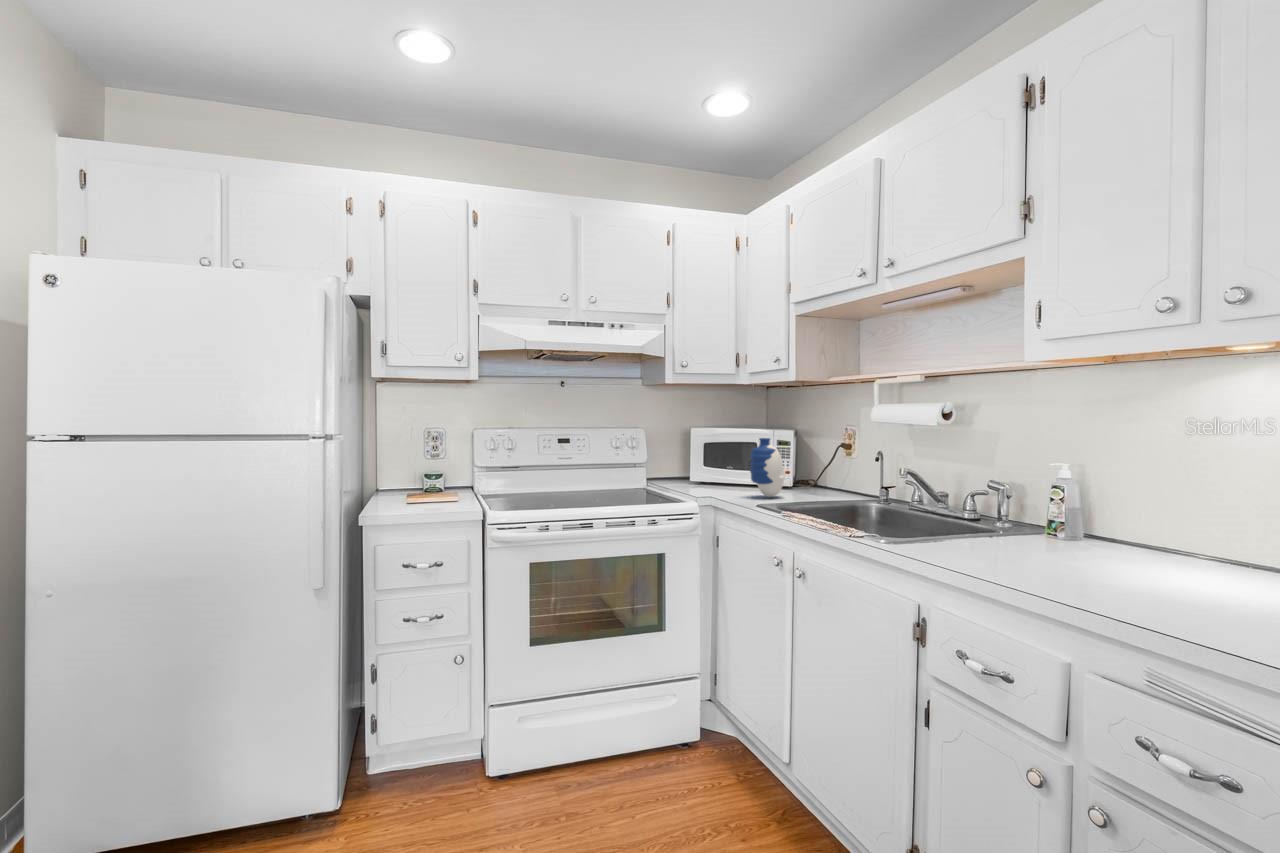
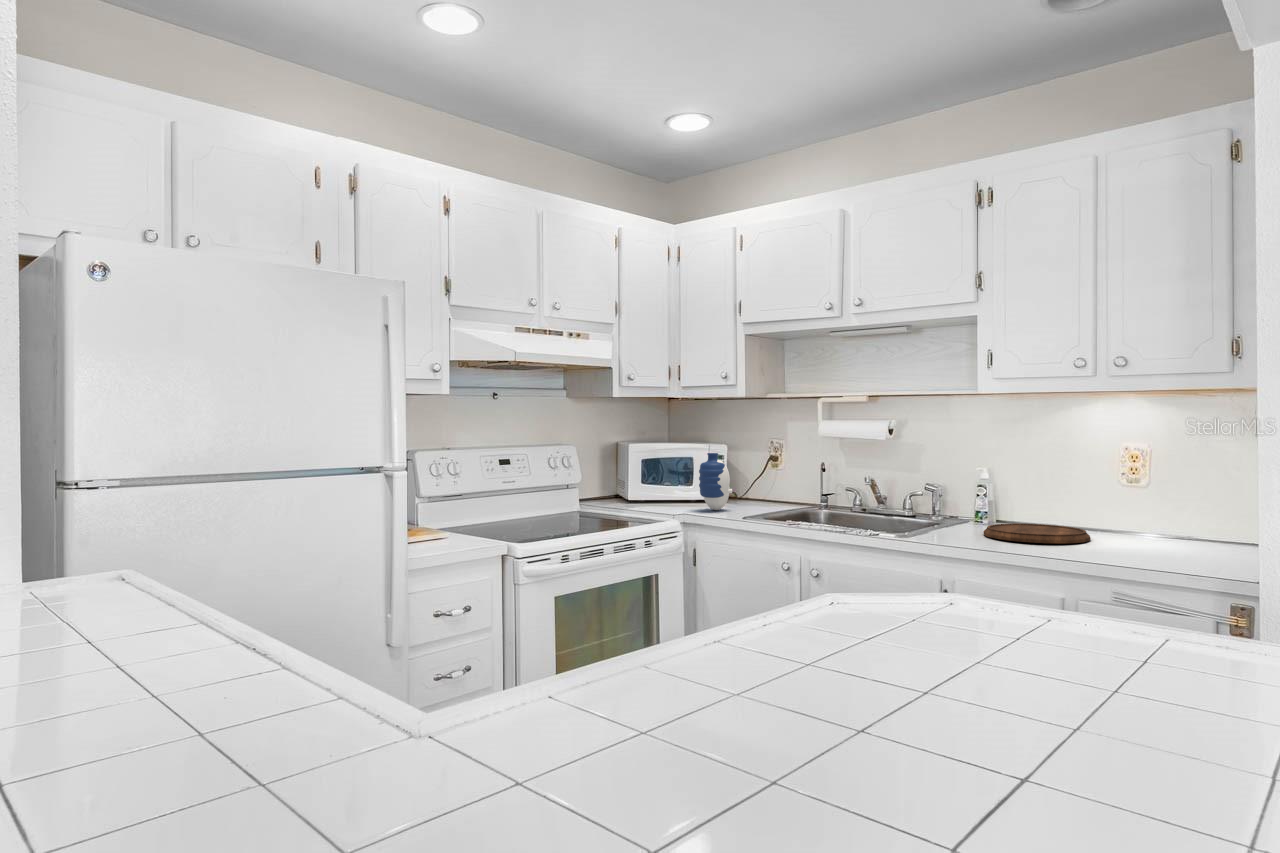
cutting board: none [1022,542,1223,589] -> present [984,524,1090,543]

